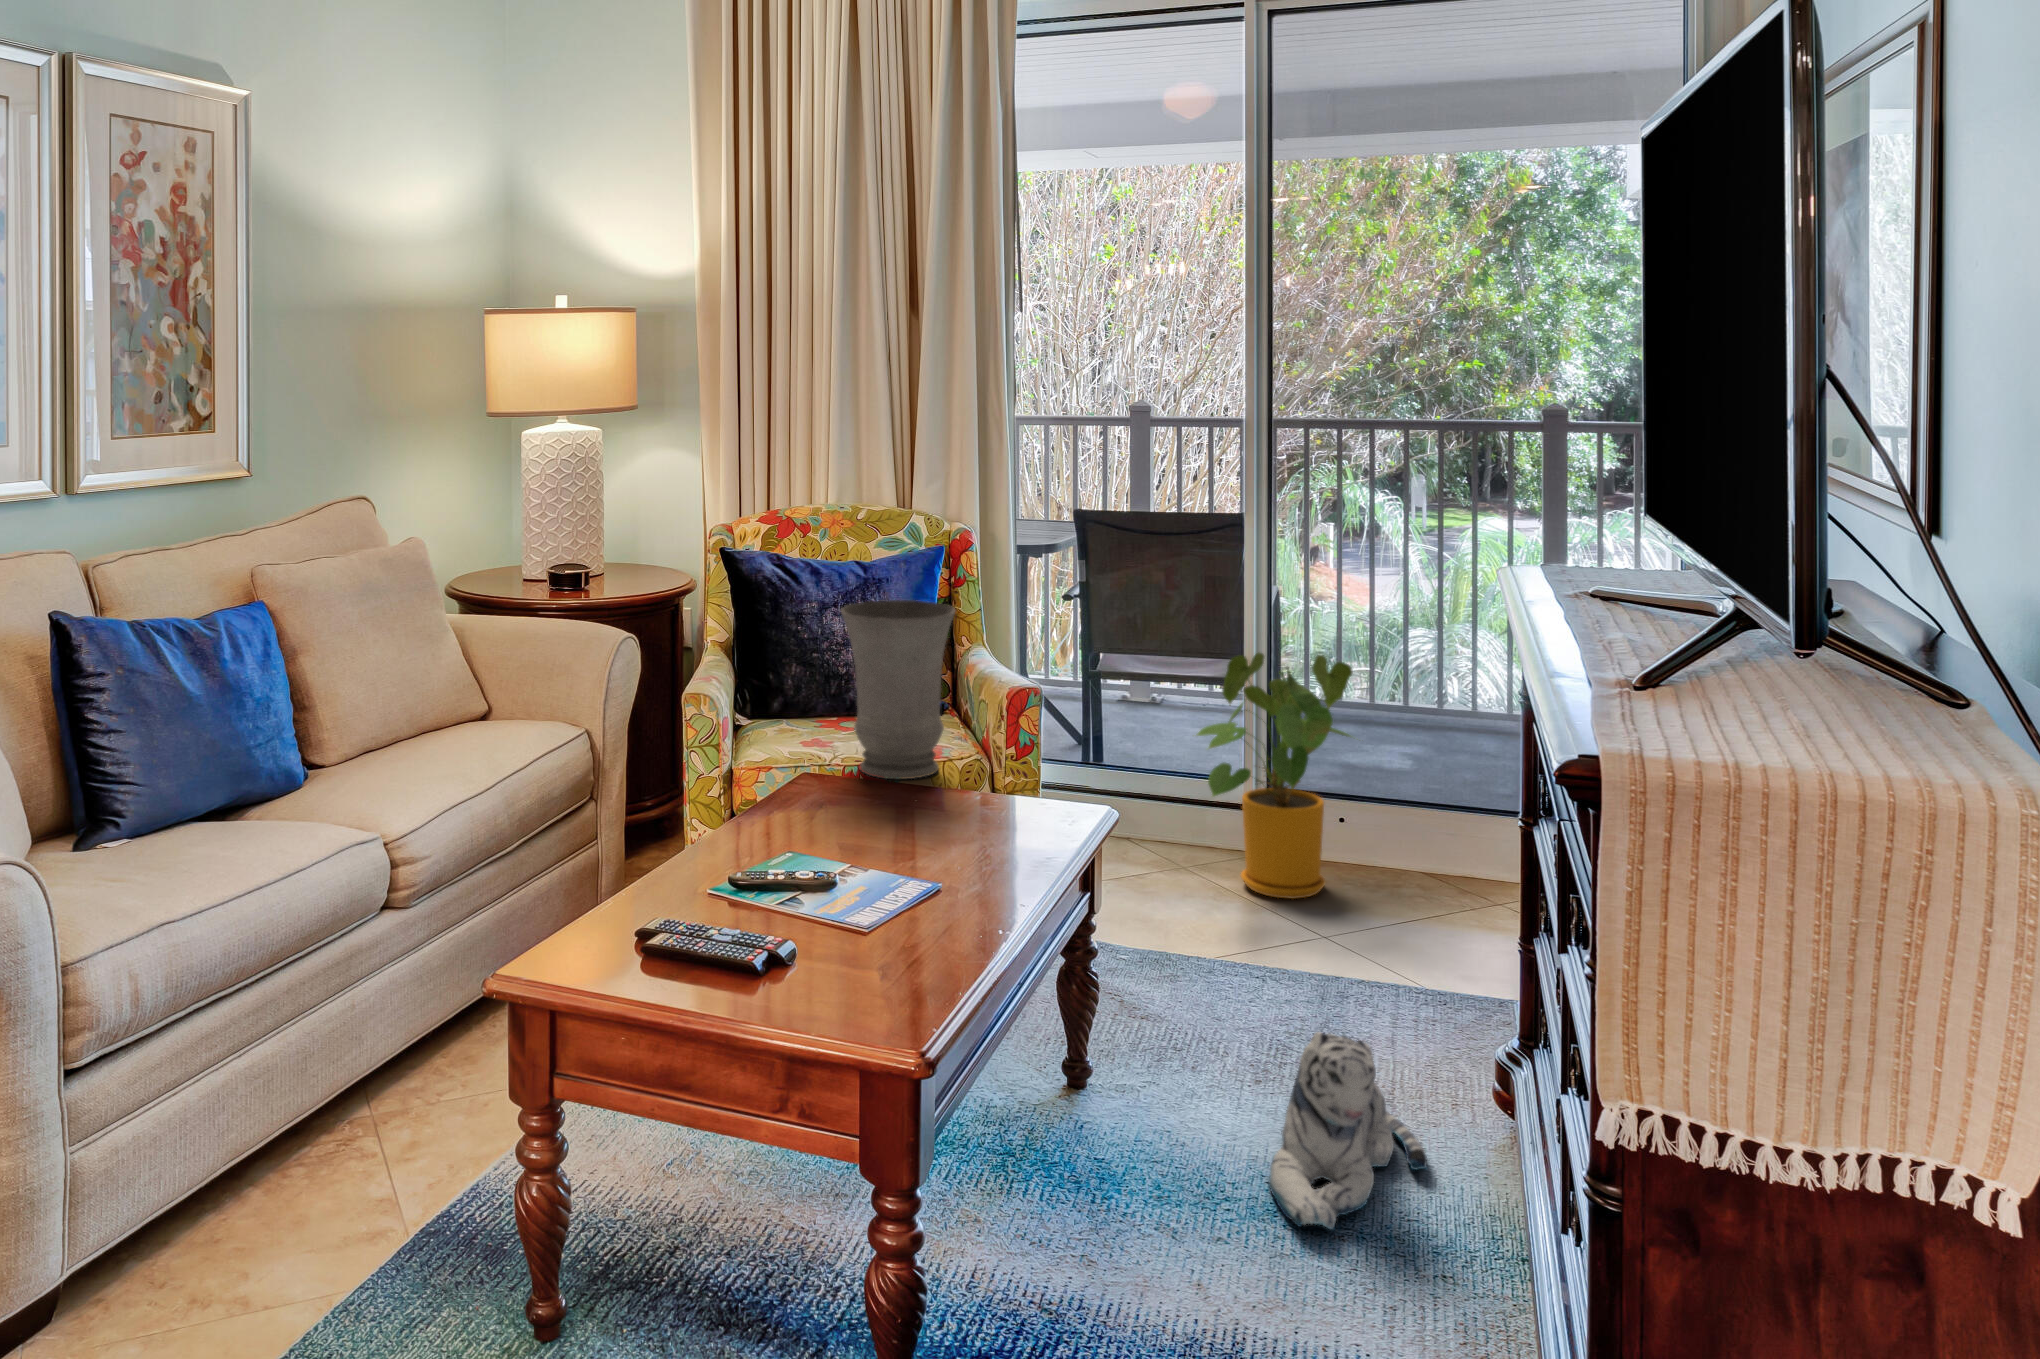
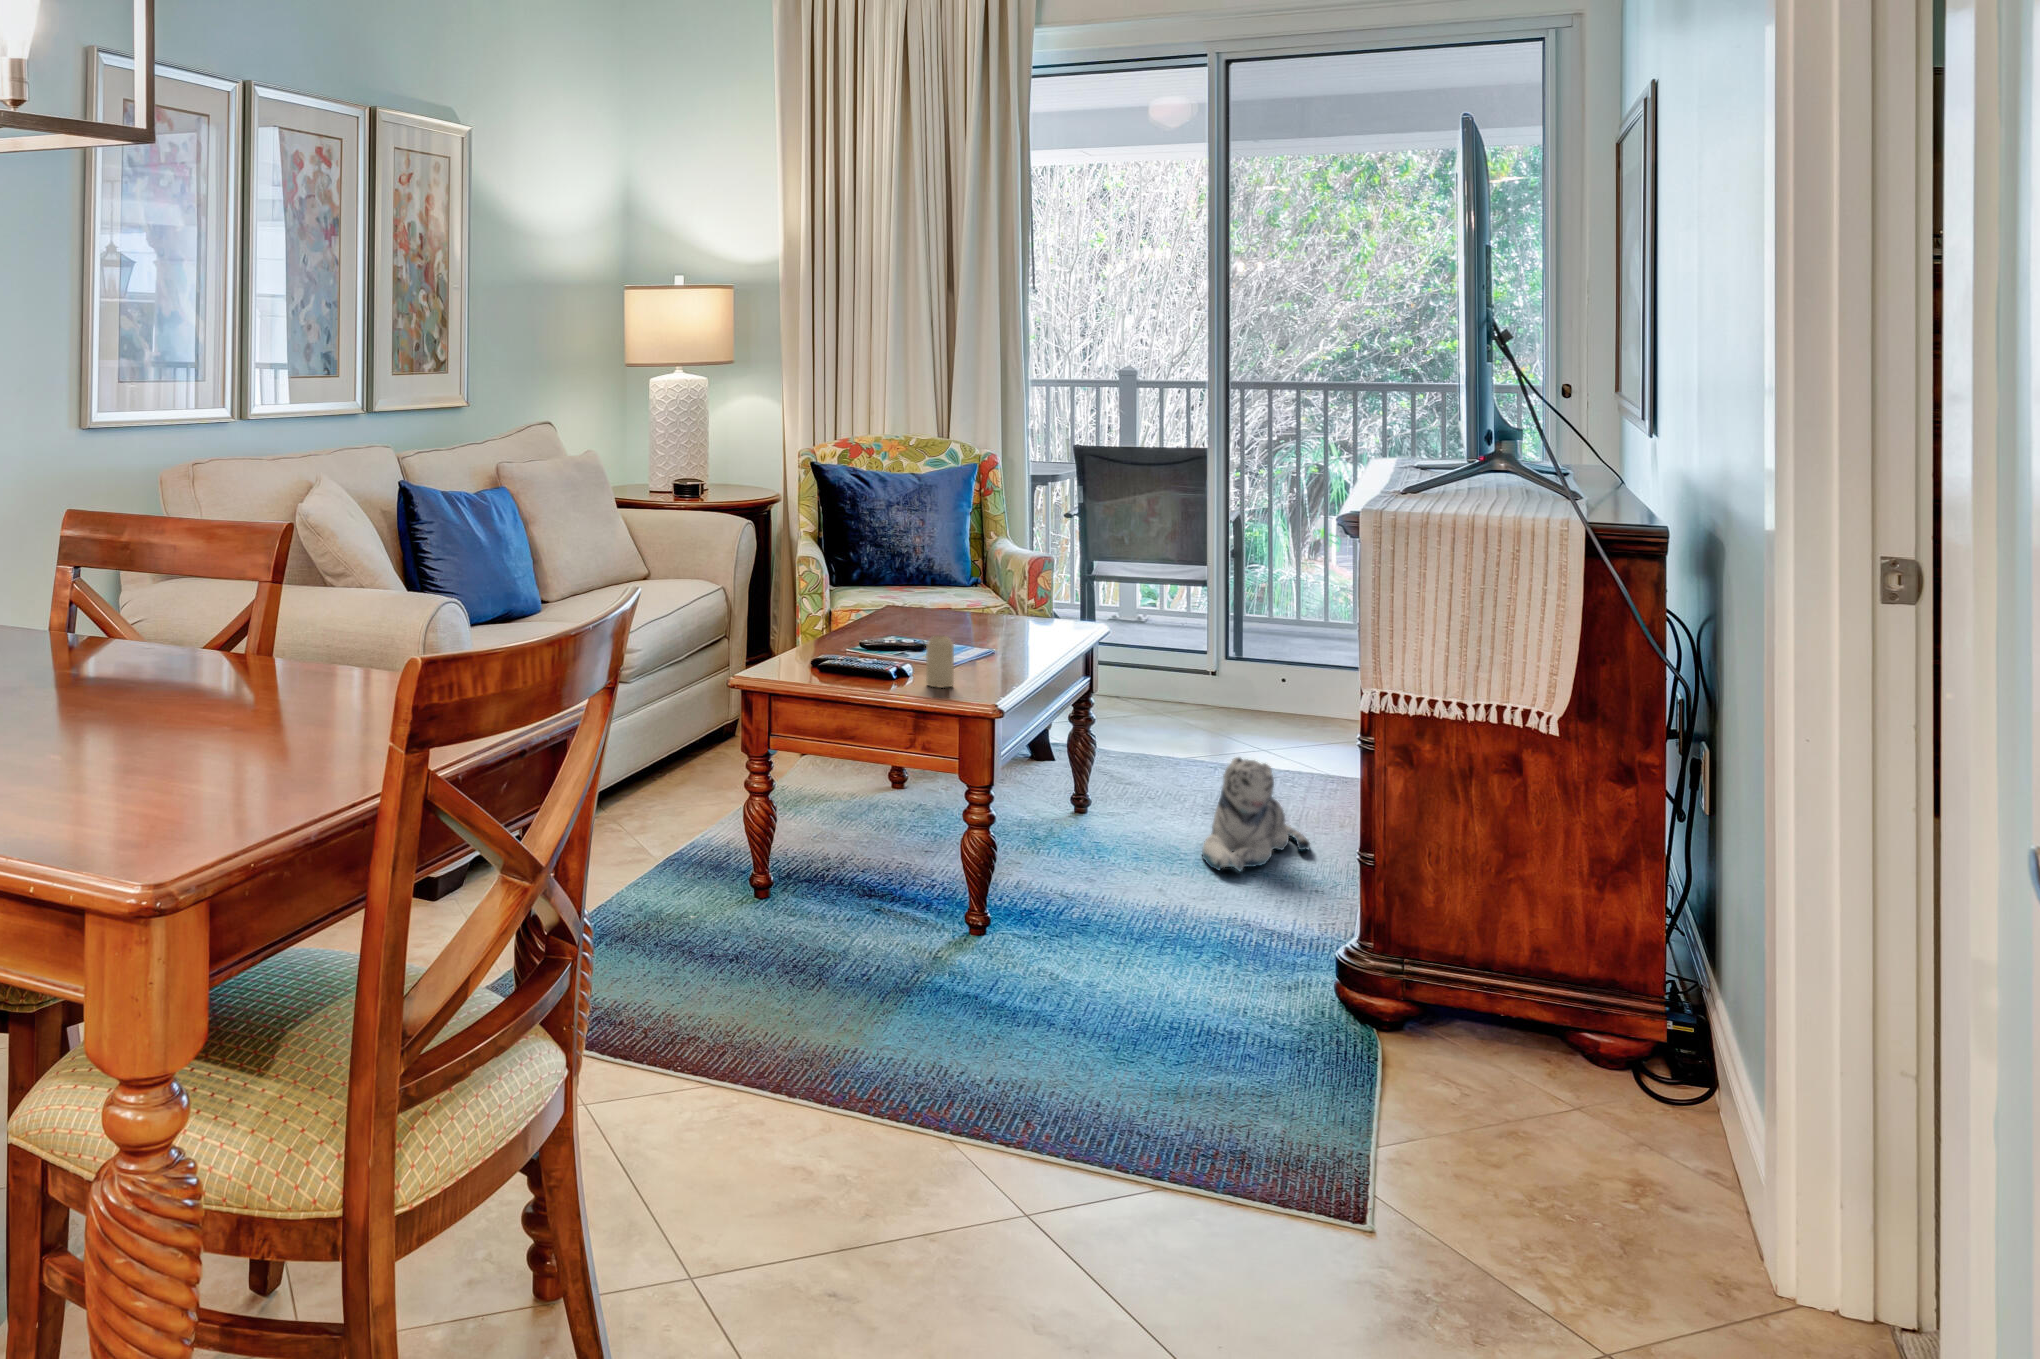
vase: present [841,600,955,779] -> none [908,490,990,610]
house plant: present [1197,653,1353,899] -> none [1162,552,1293,731]
candle: none [832,914,878,1008] -> present [926,635,954,688]

